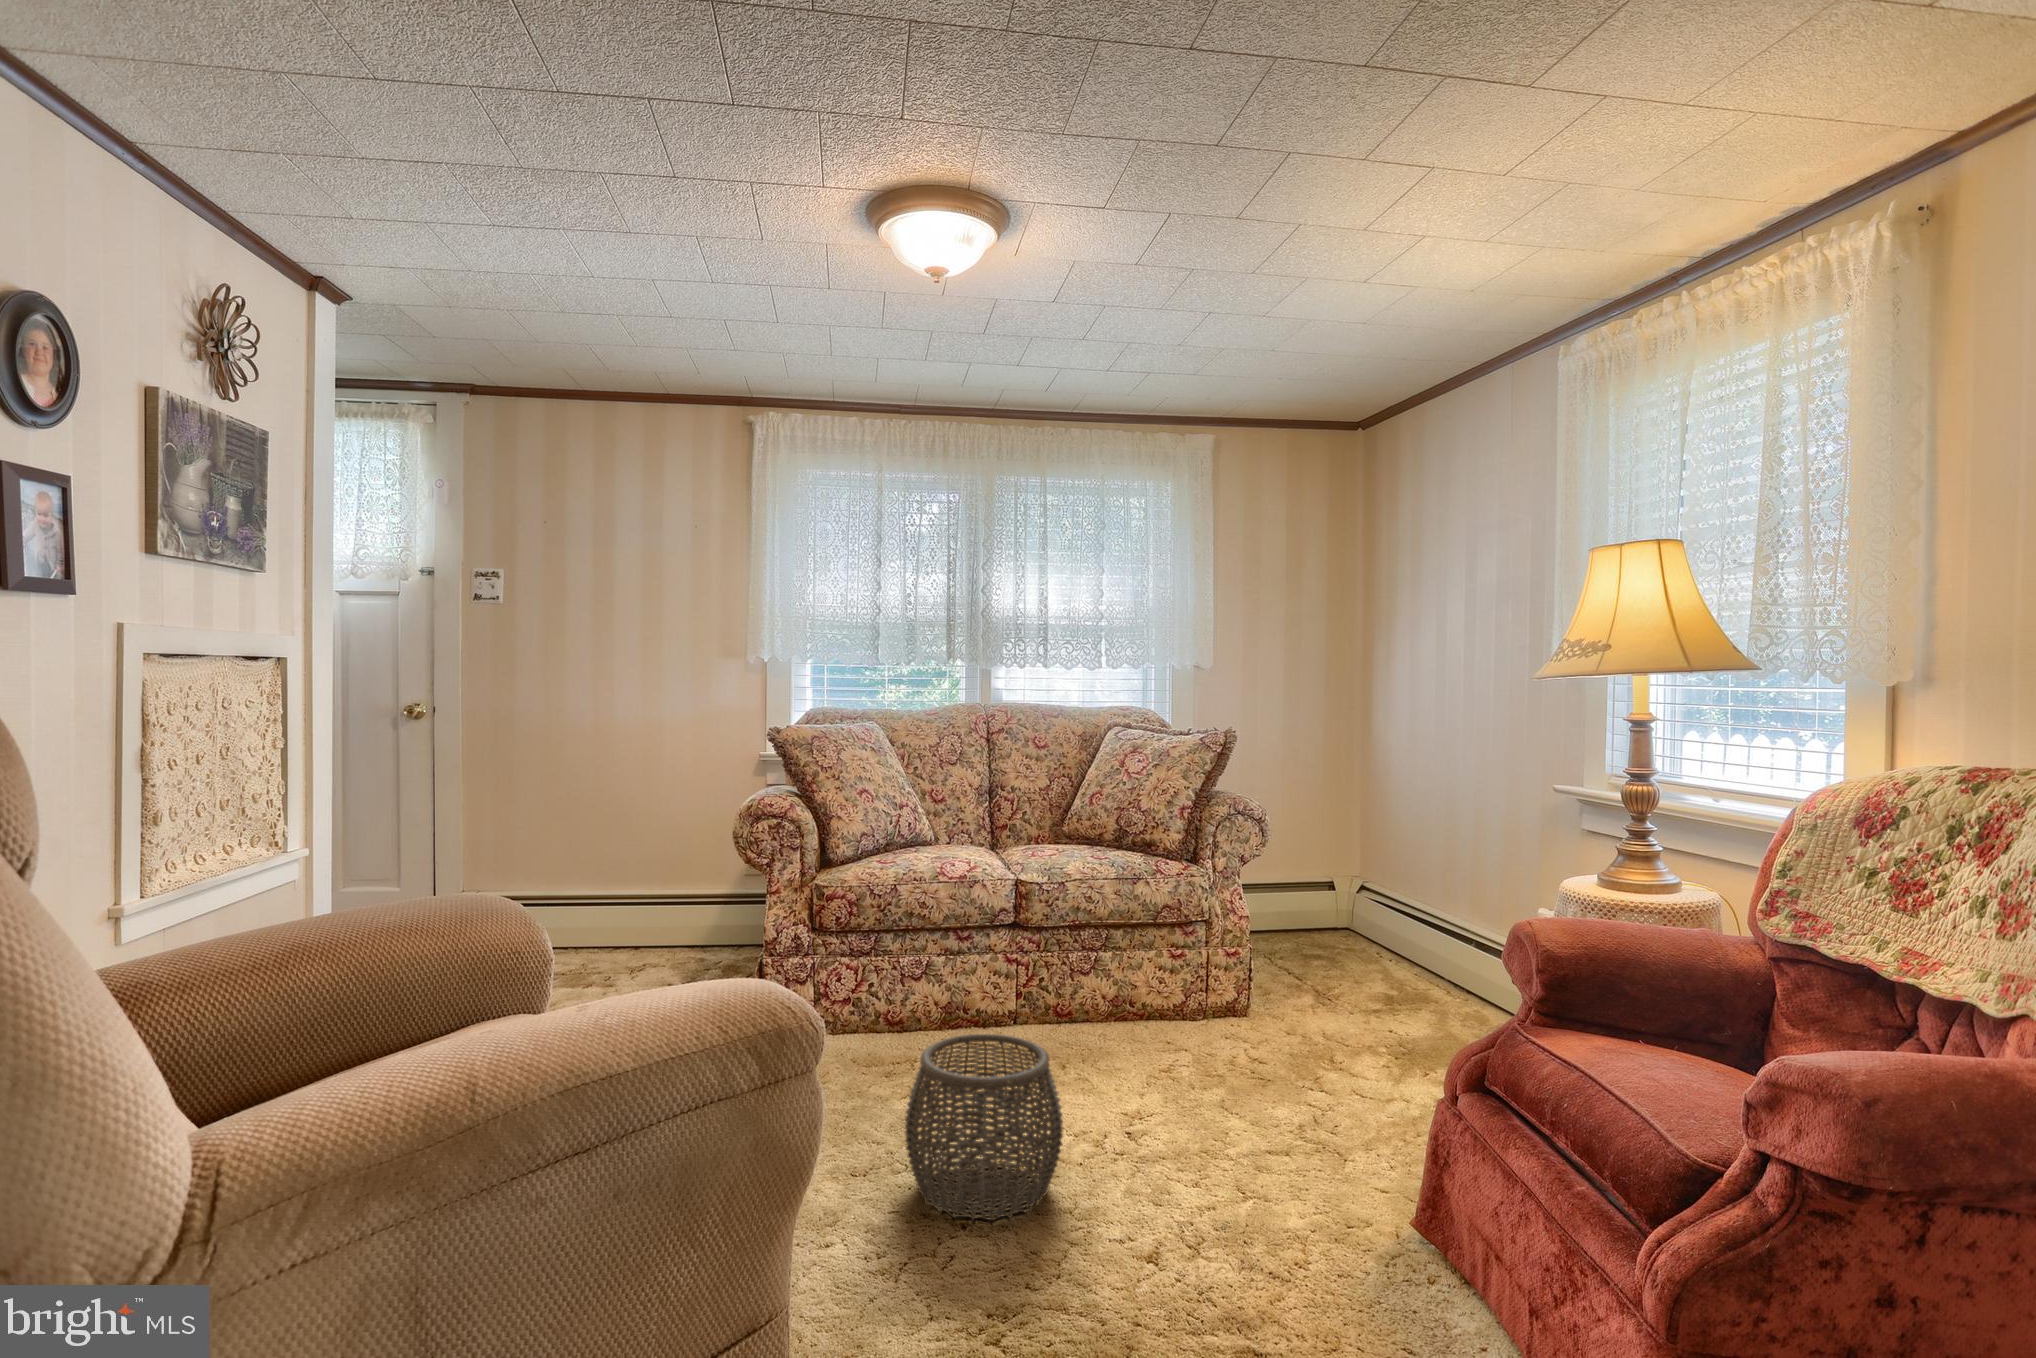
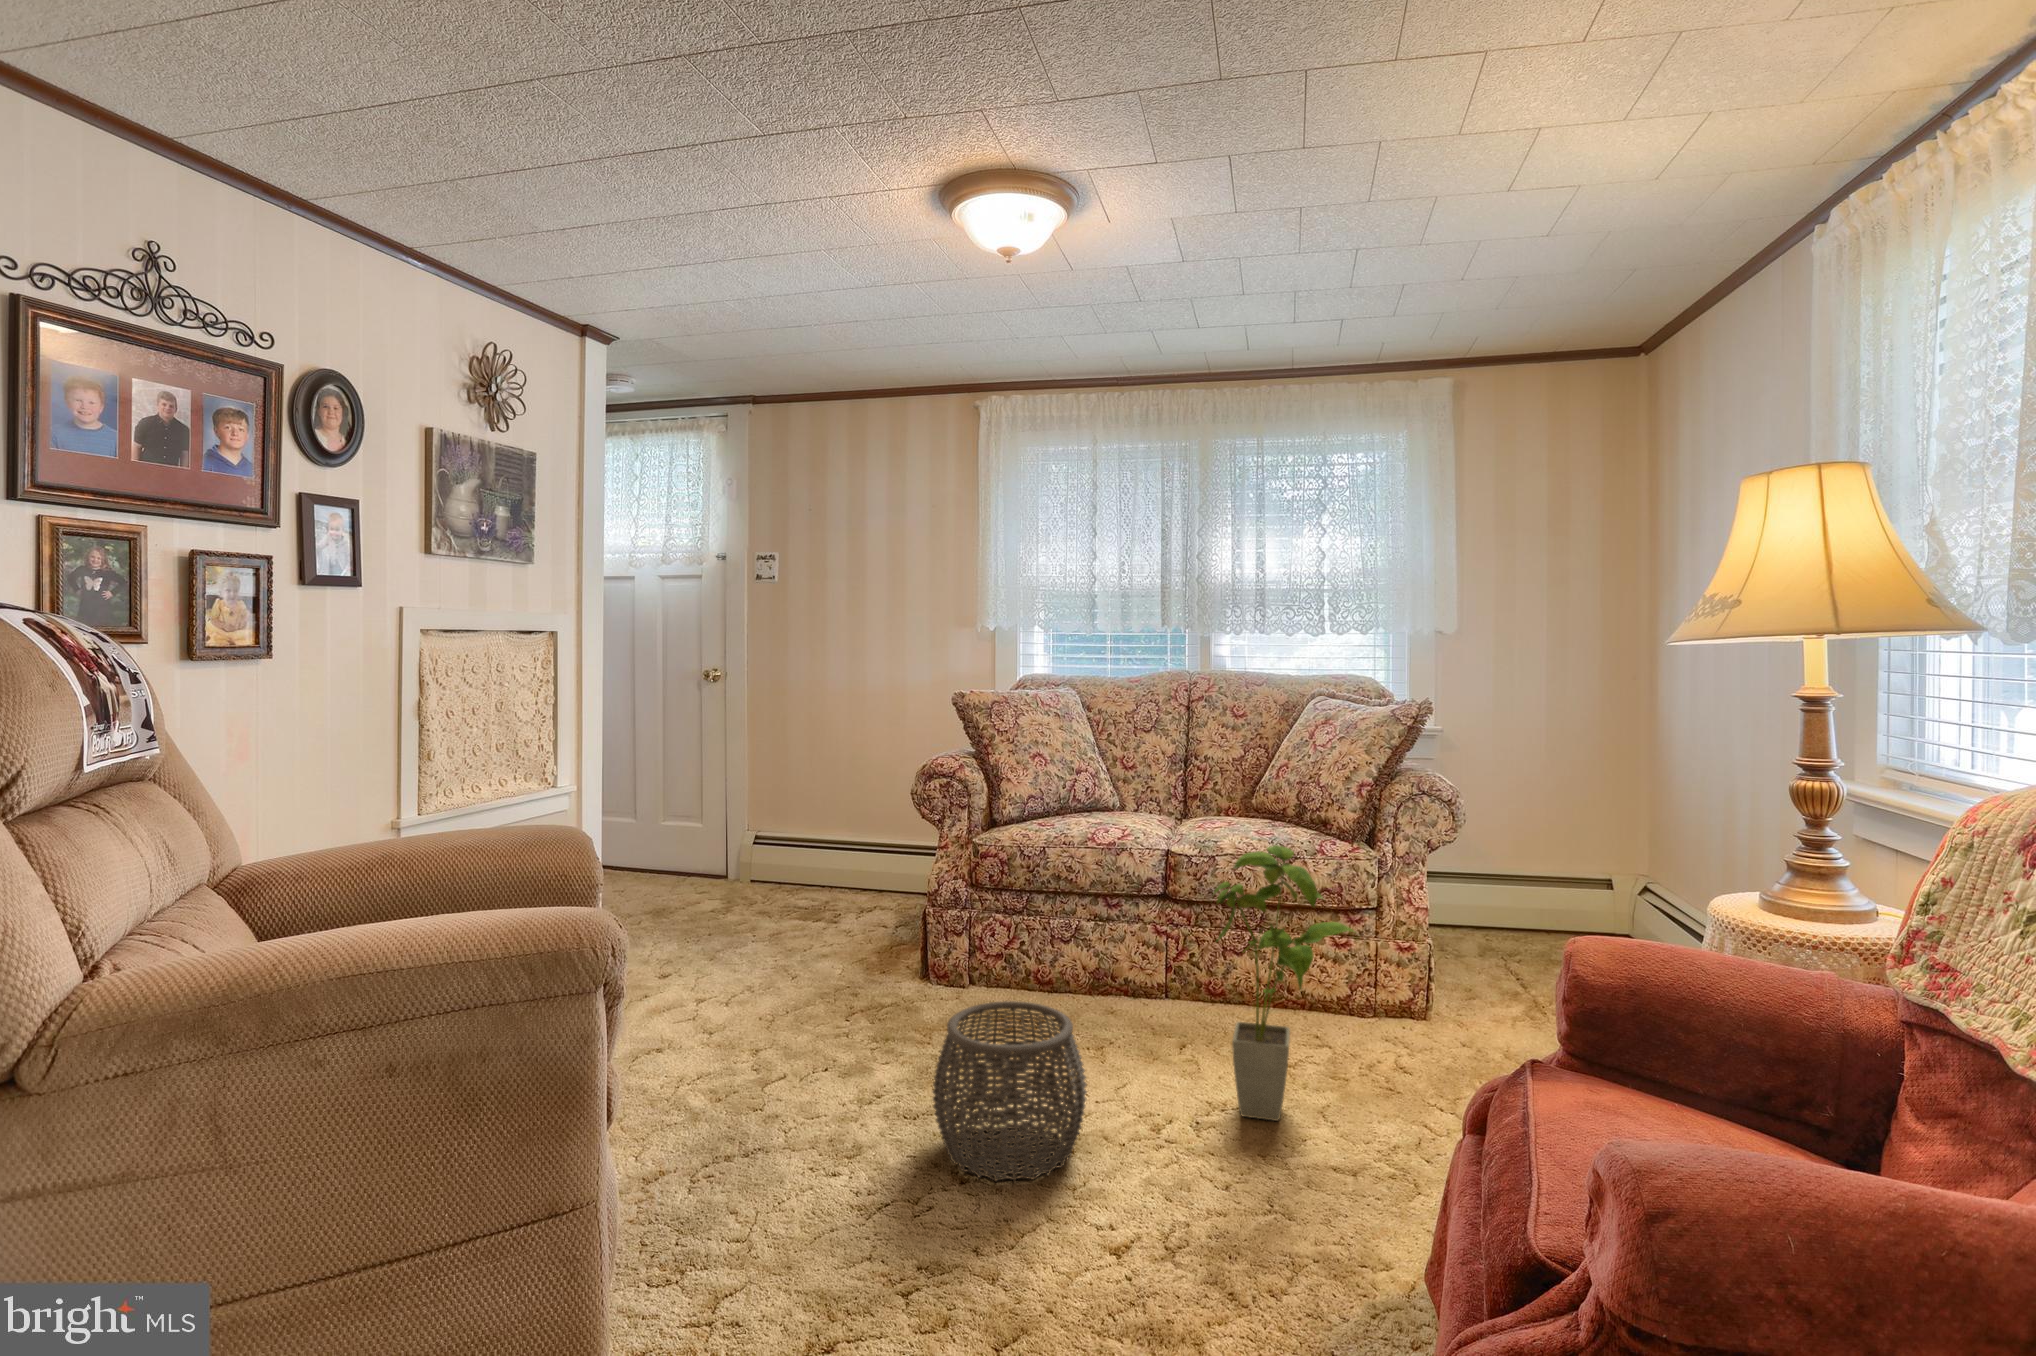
house plant: none [1126,859,1256,1120] -> present [1214,845,1354,1121]

